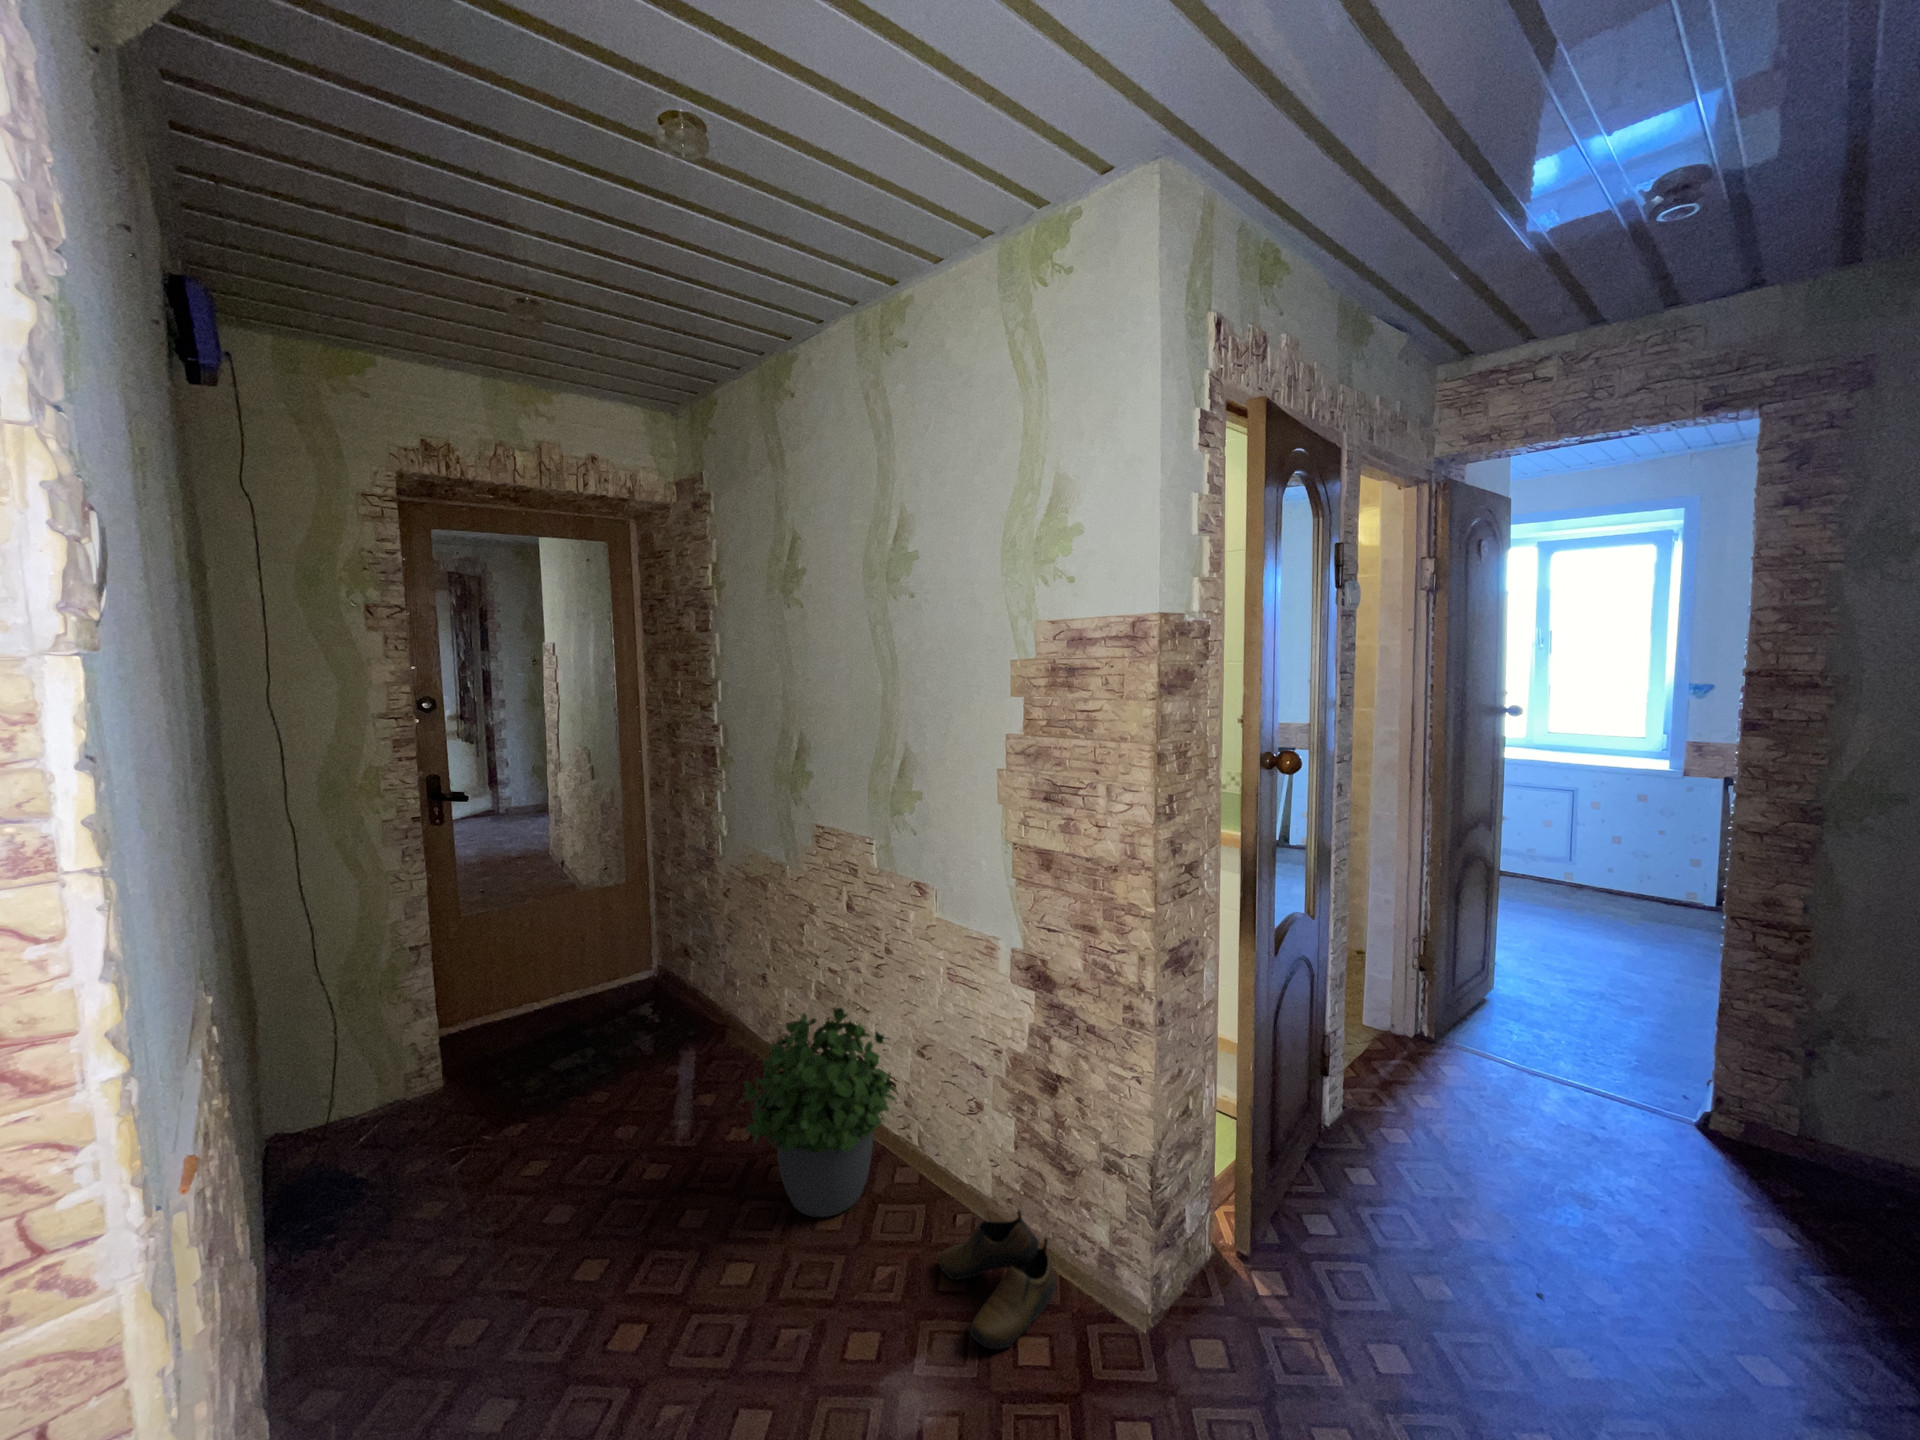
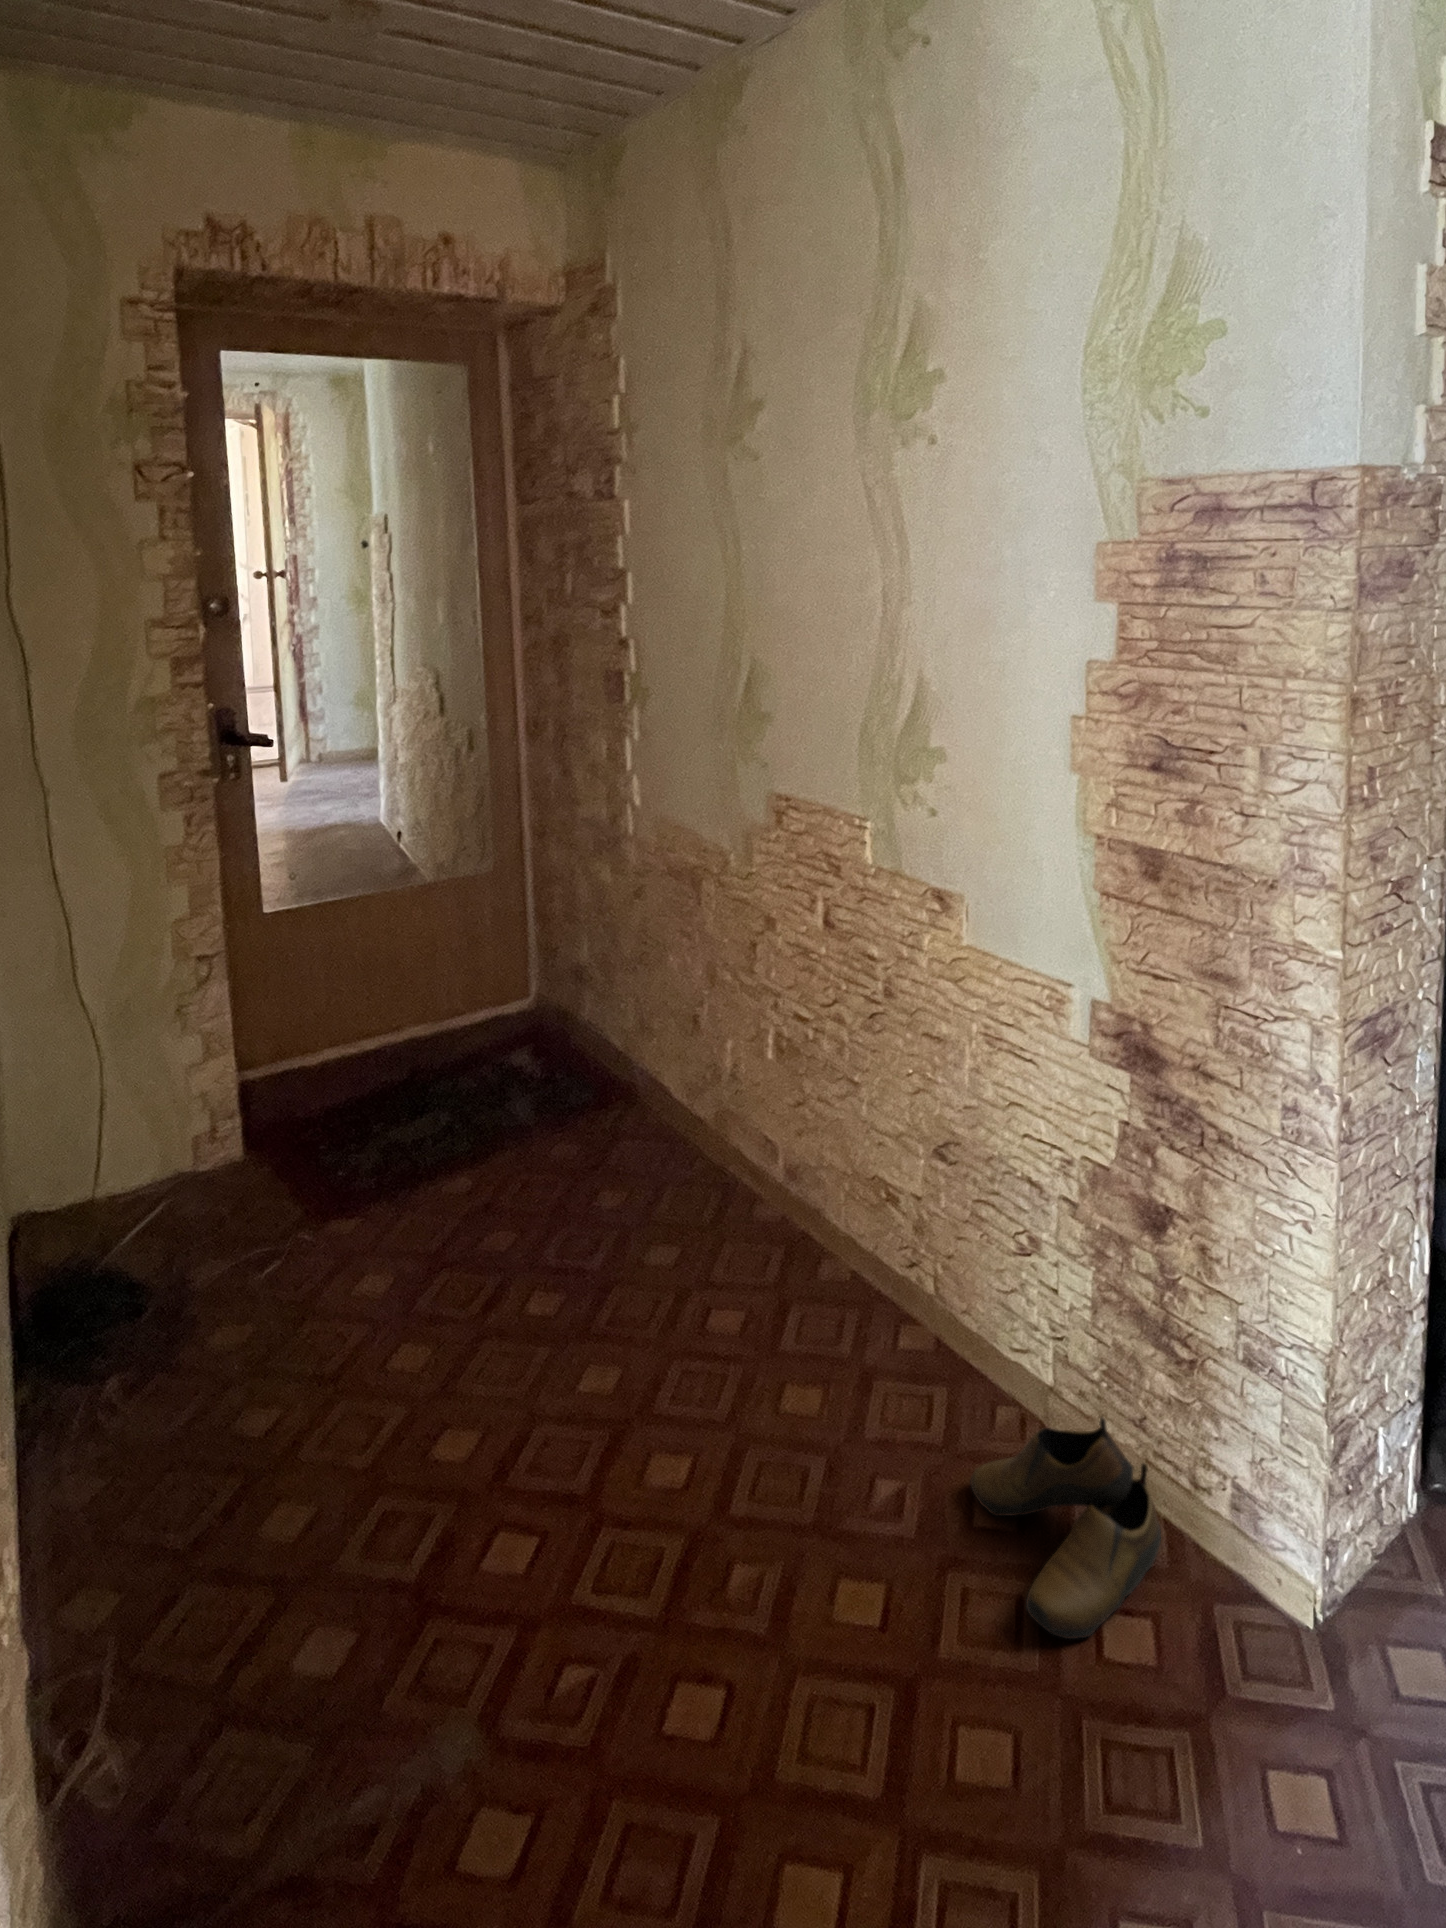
potted plant: present [744,1008,896,1217] -> none [672,1075,903,1396]

